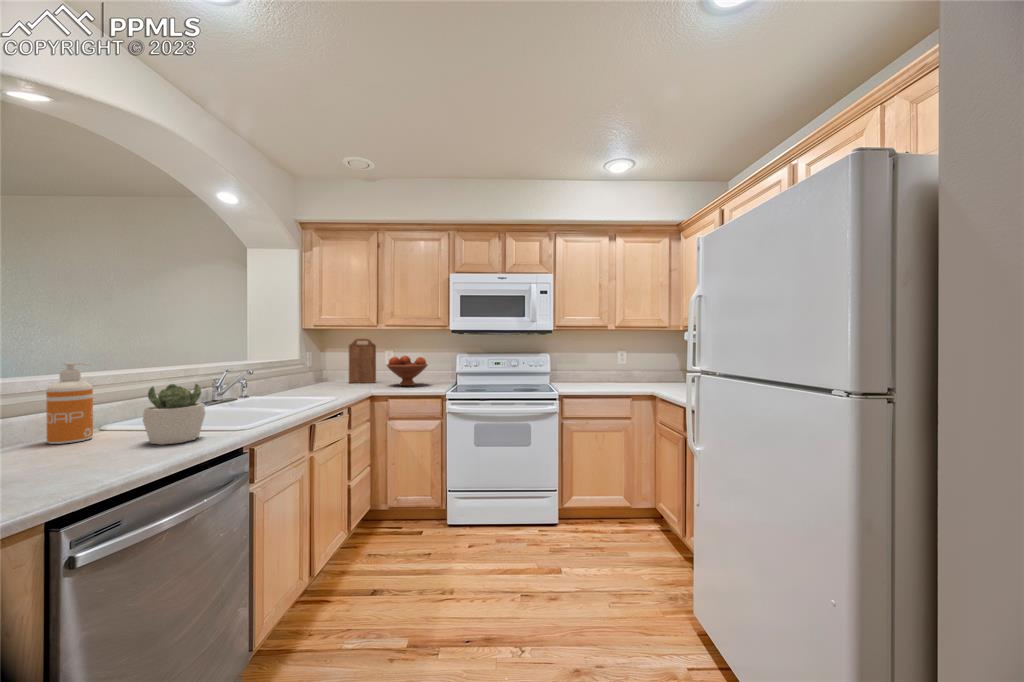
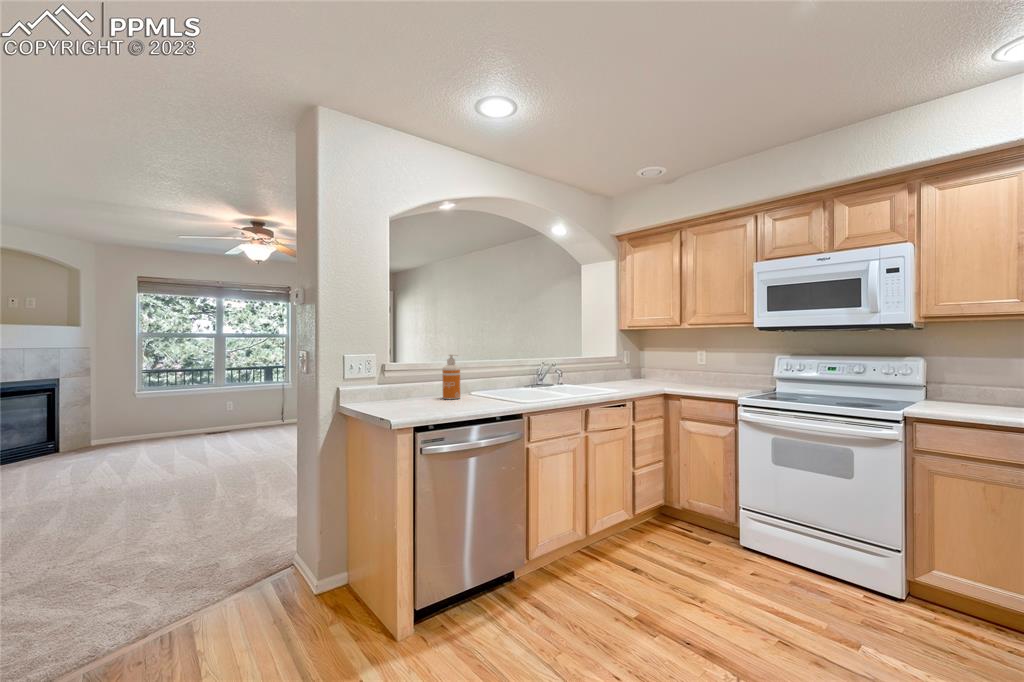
cutting board: present [349,339,376,383] -> none [659,338,685,383]
fruit bowl: present [387,356,428,386] -> none [688,356,734,388]
succulent plant: present [143,384,205,445] -> none [472,369,502,406]

